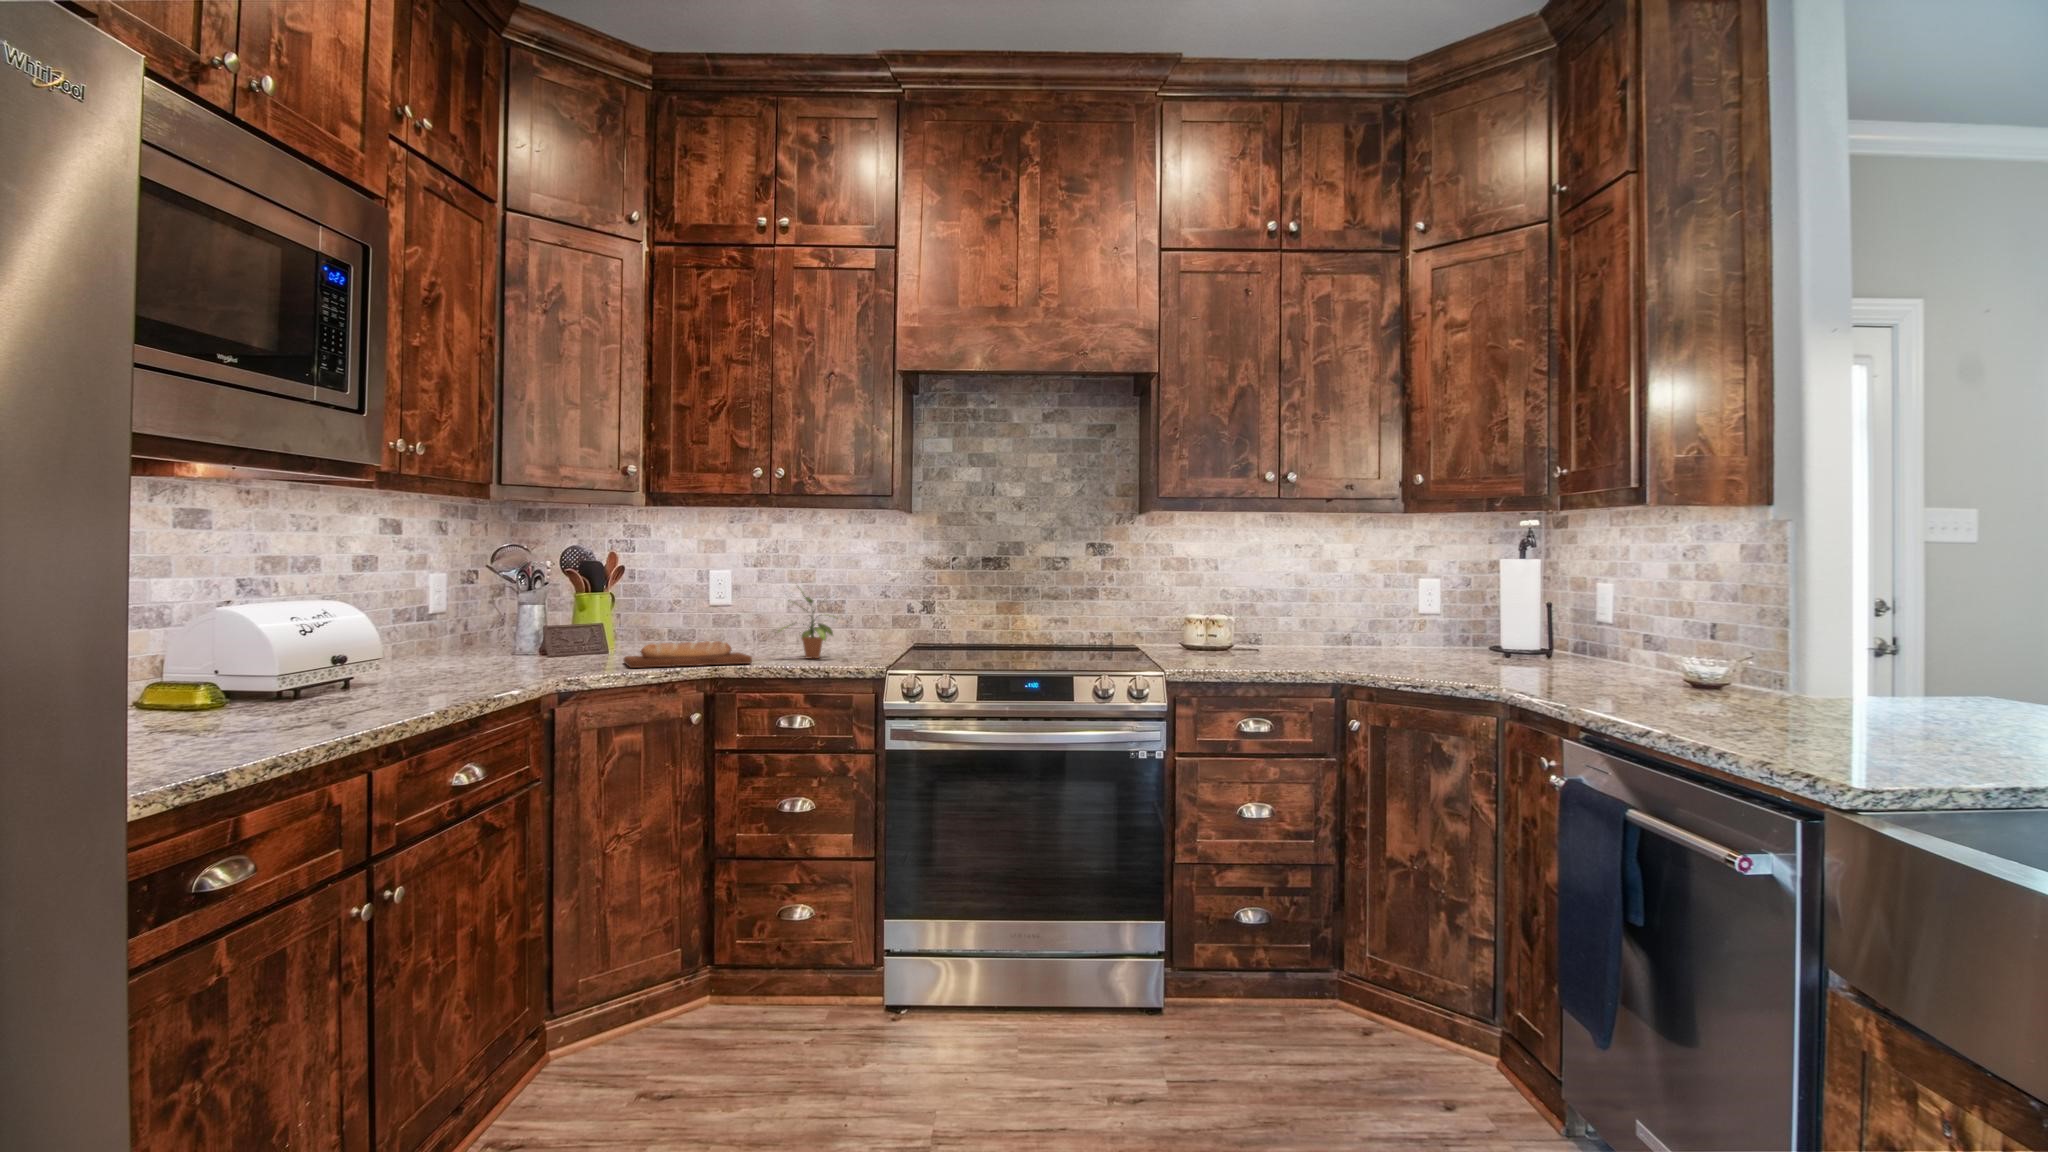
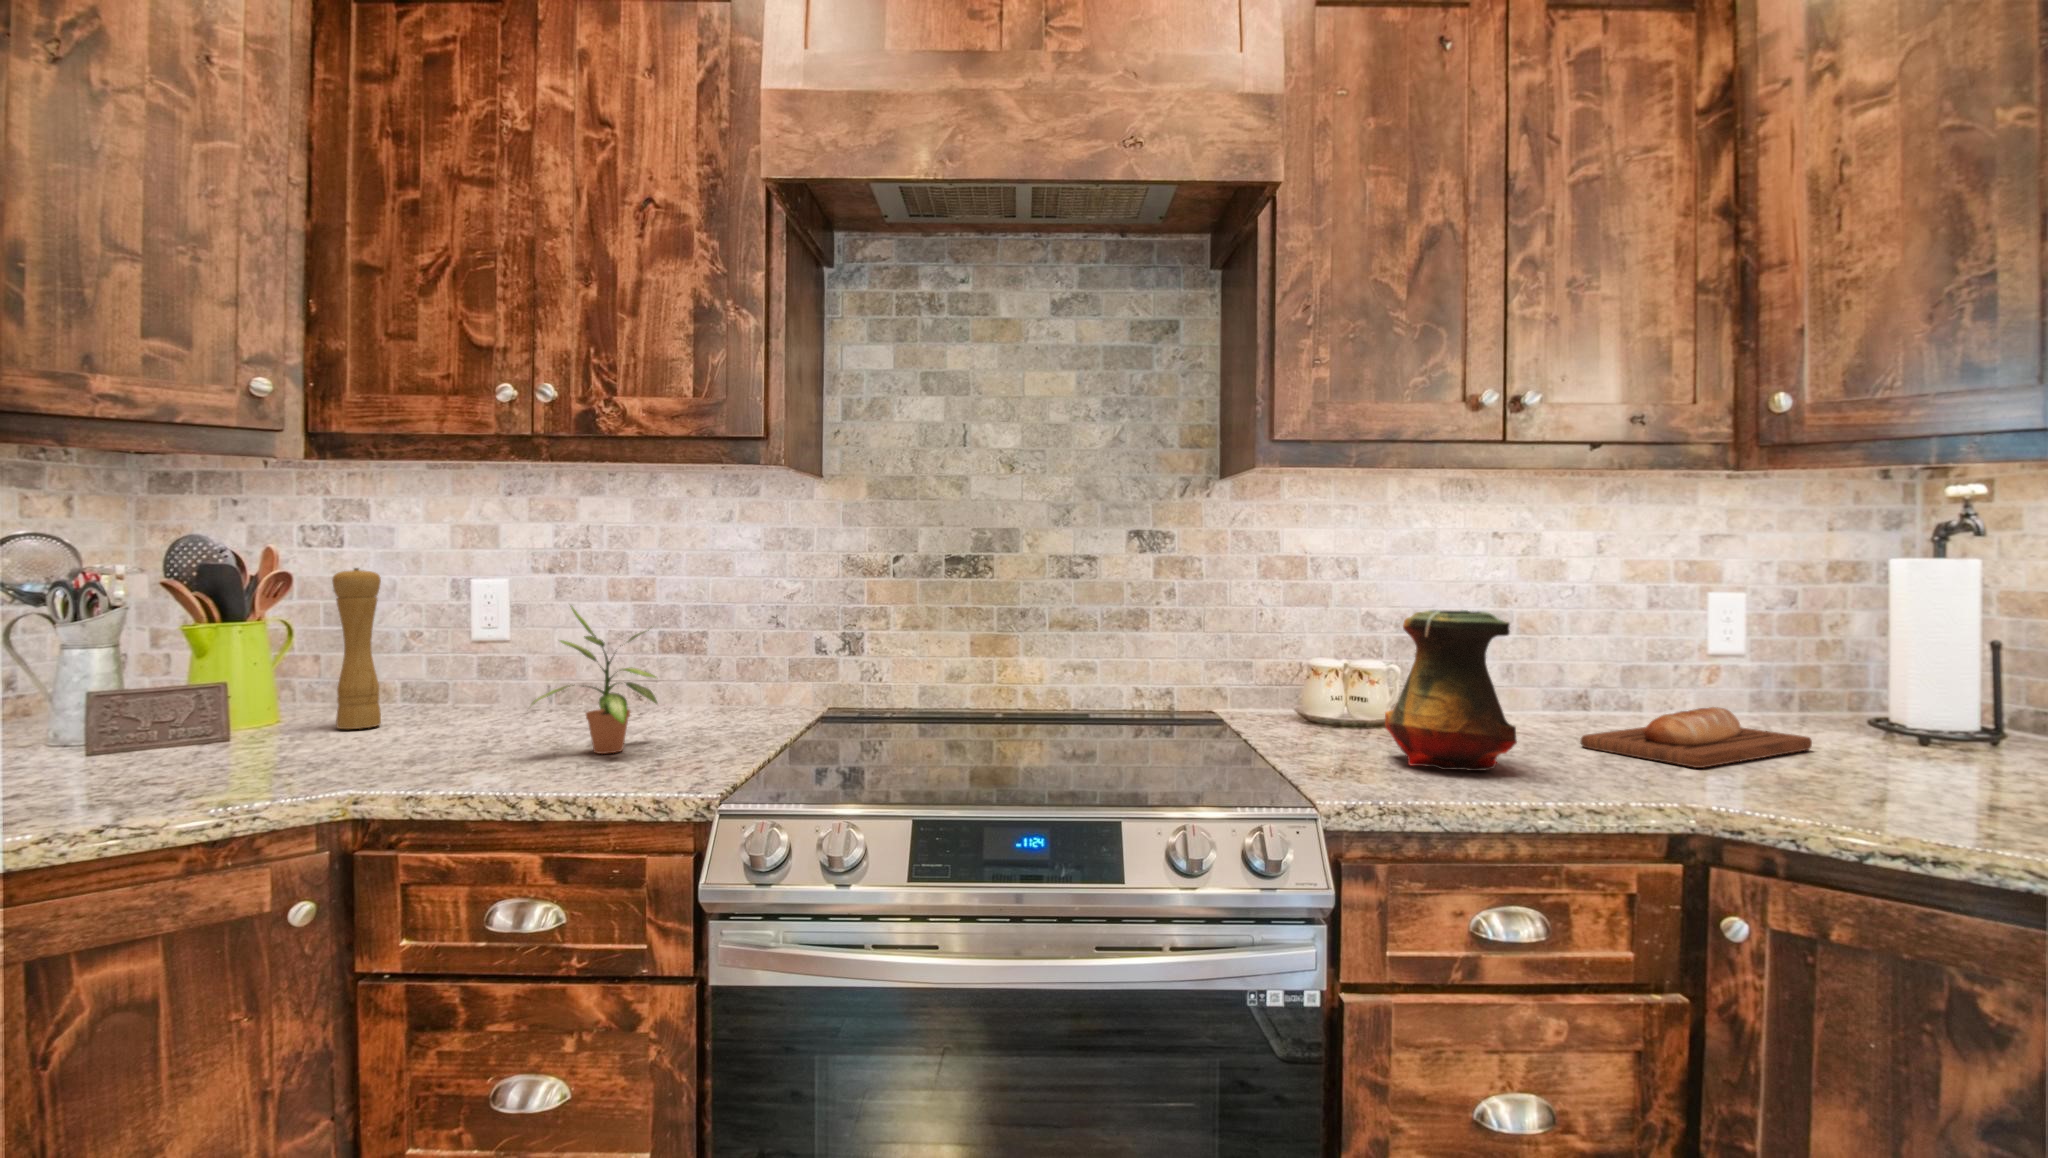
pepper mill: none [650,564,674,652] -> present [332,568,381,729]
vase: none [1215,584,1275,664] -> present [1385,610,1517,771]
bread loaf: present [623,641,752,668] -> present [1580,707,1812,768]

